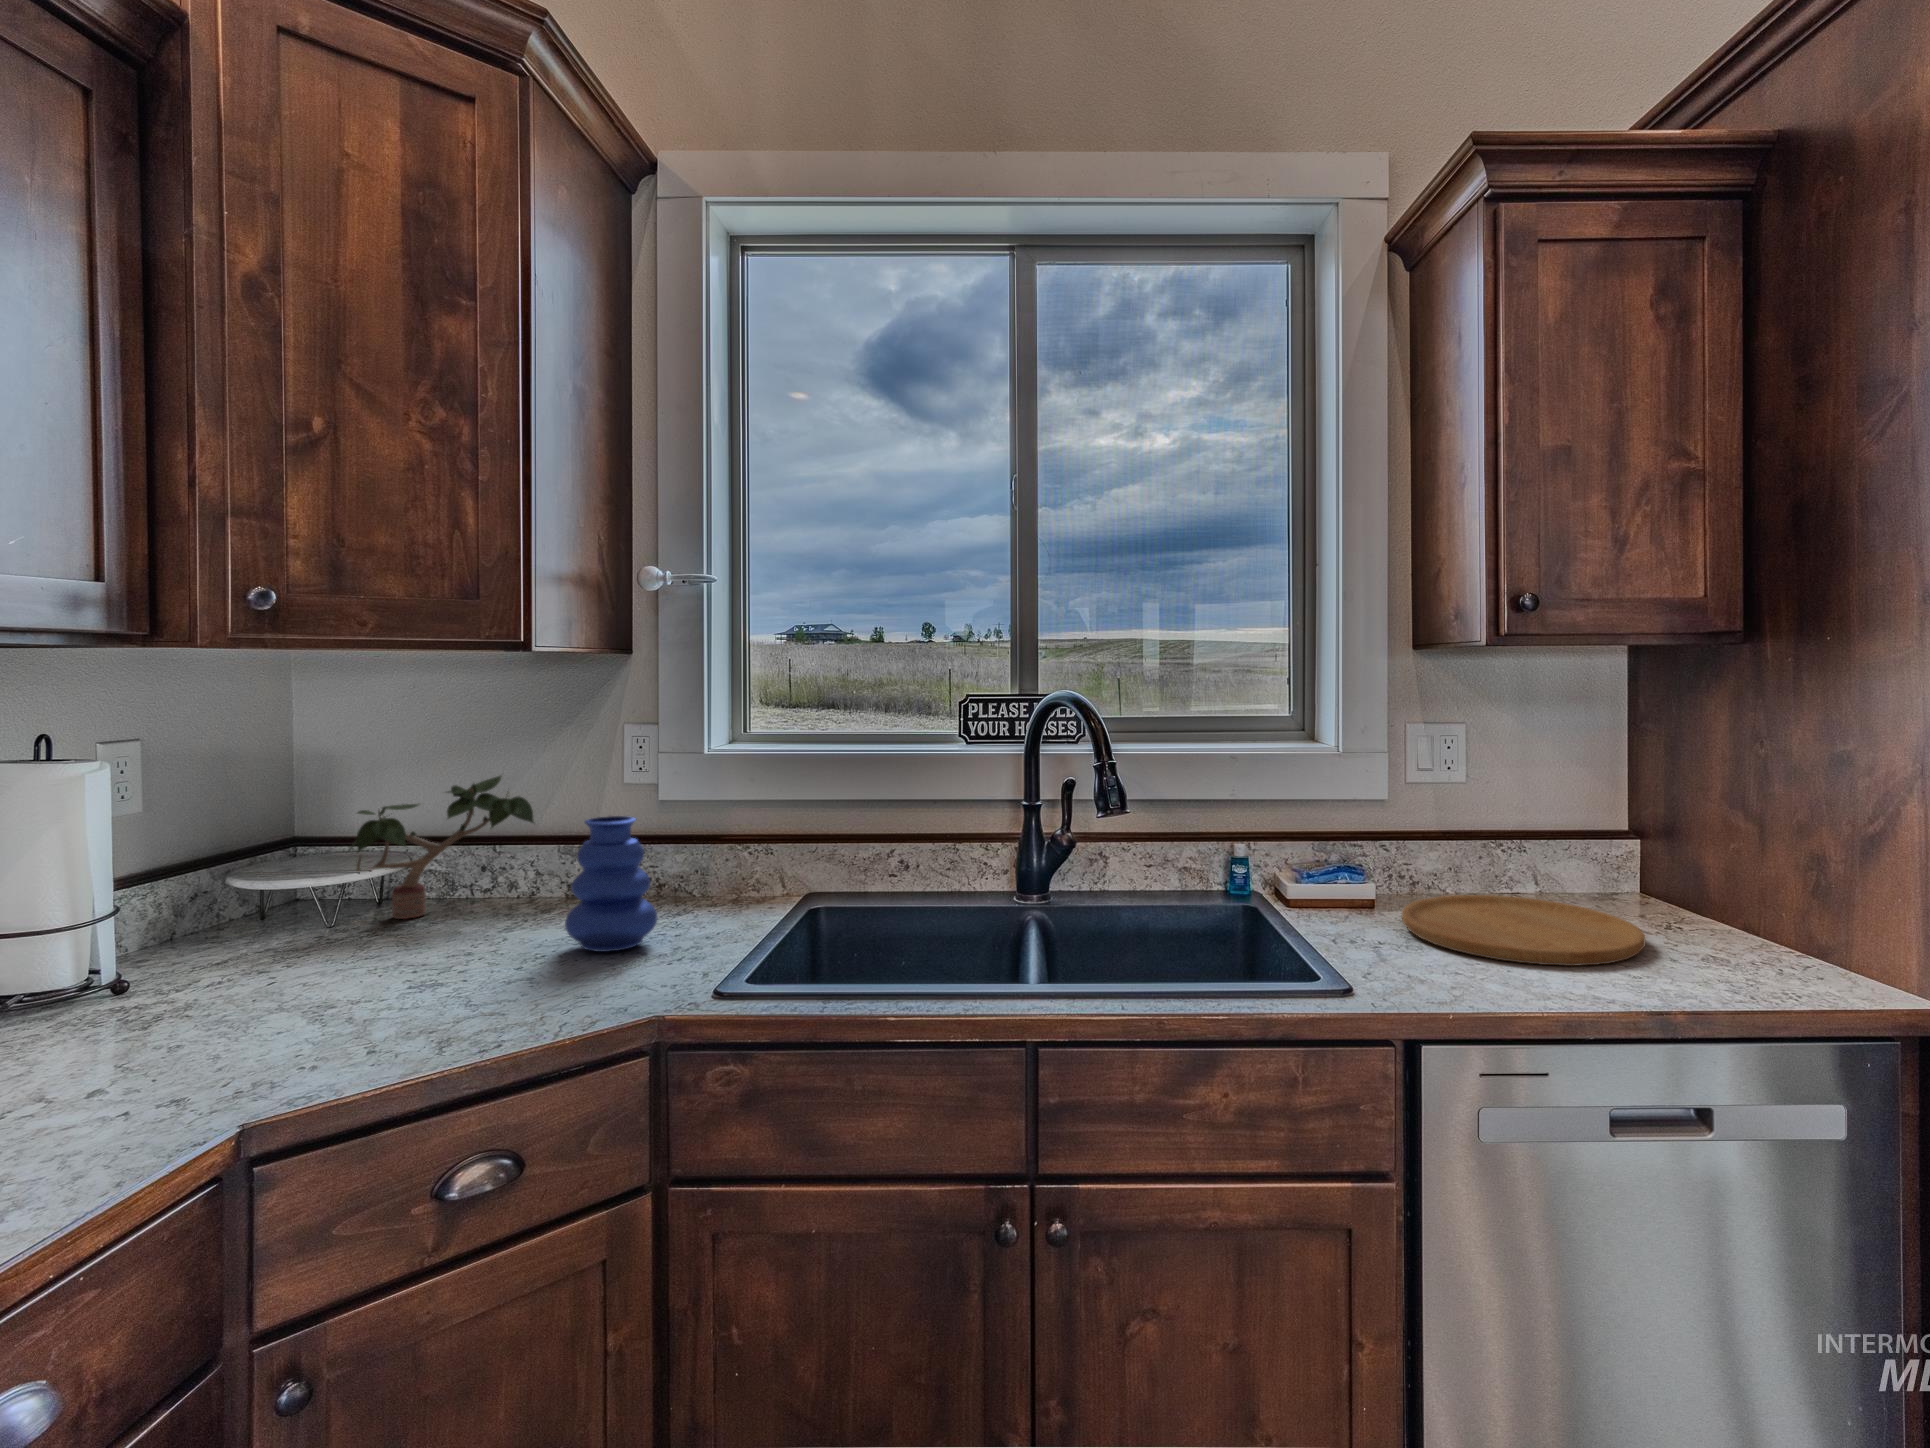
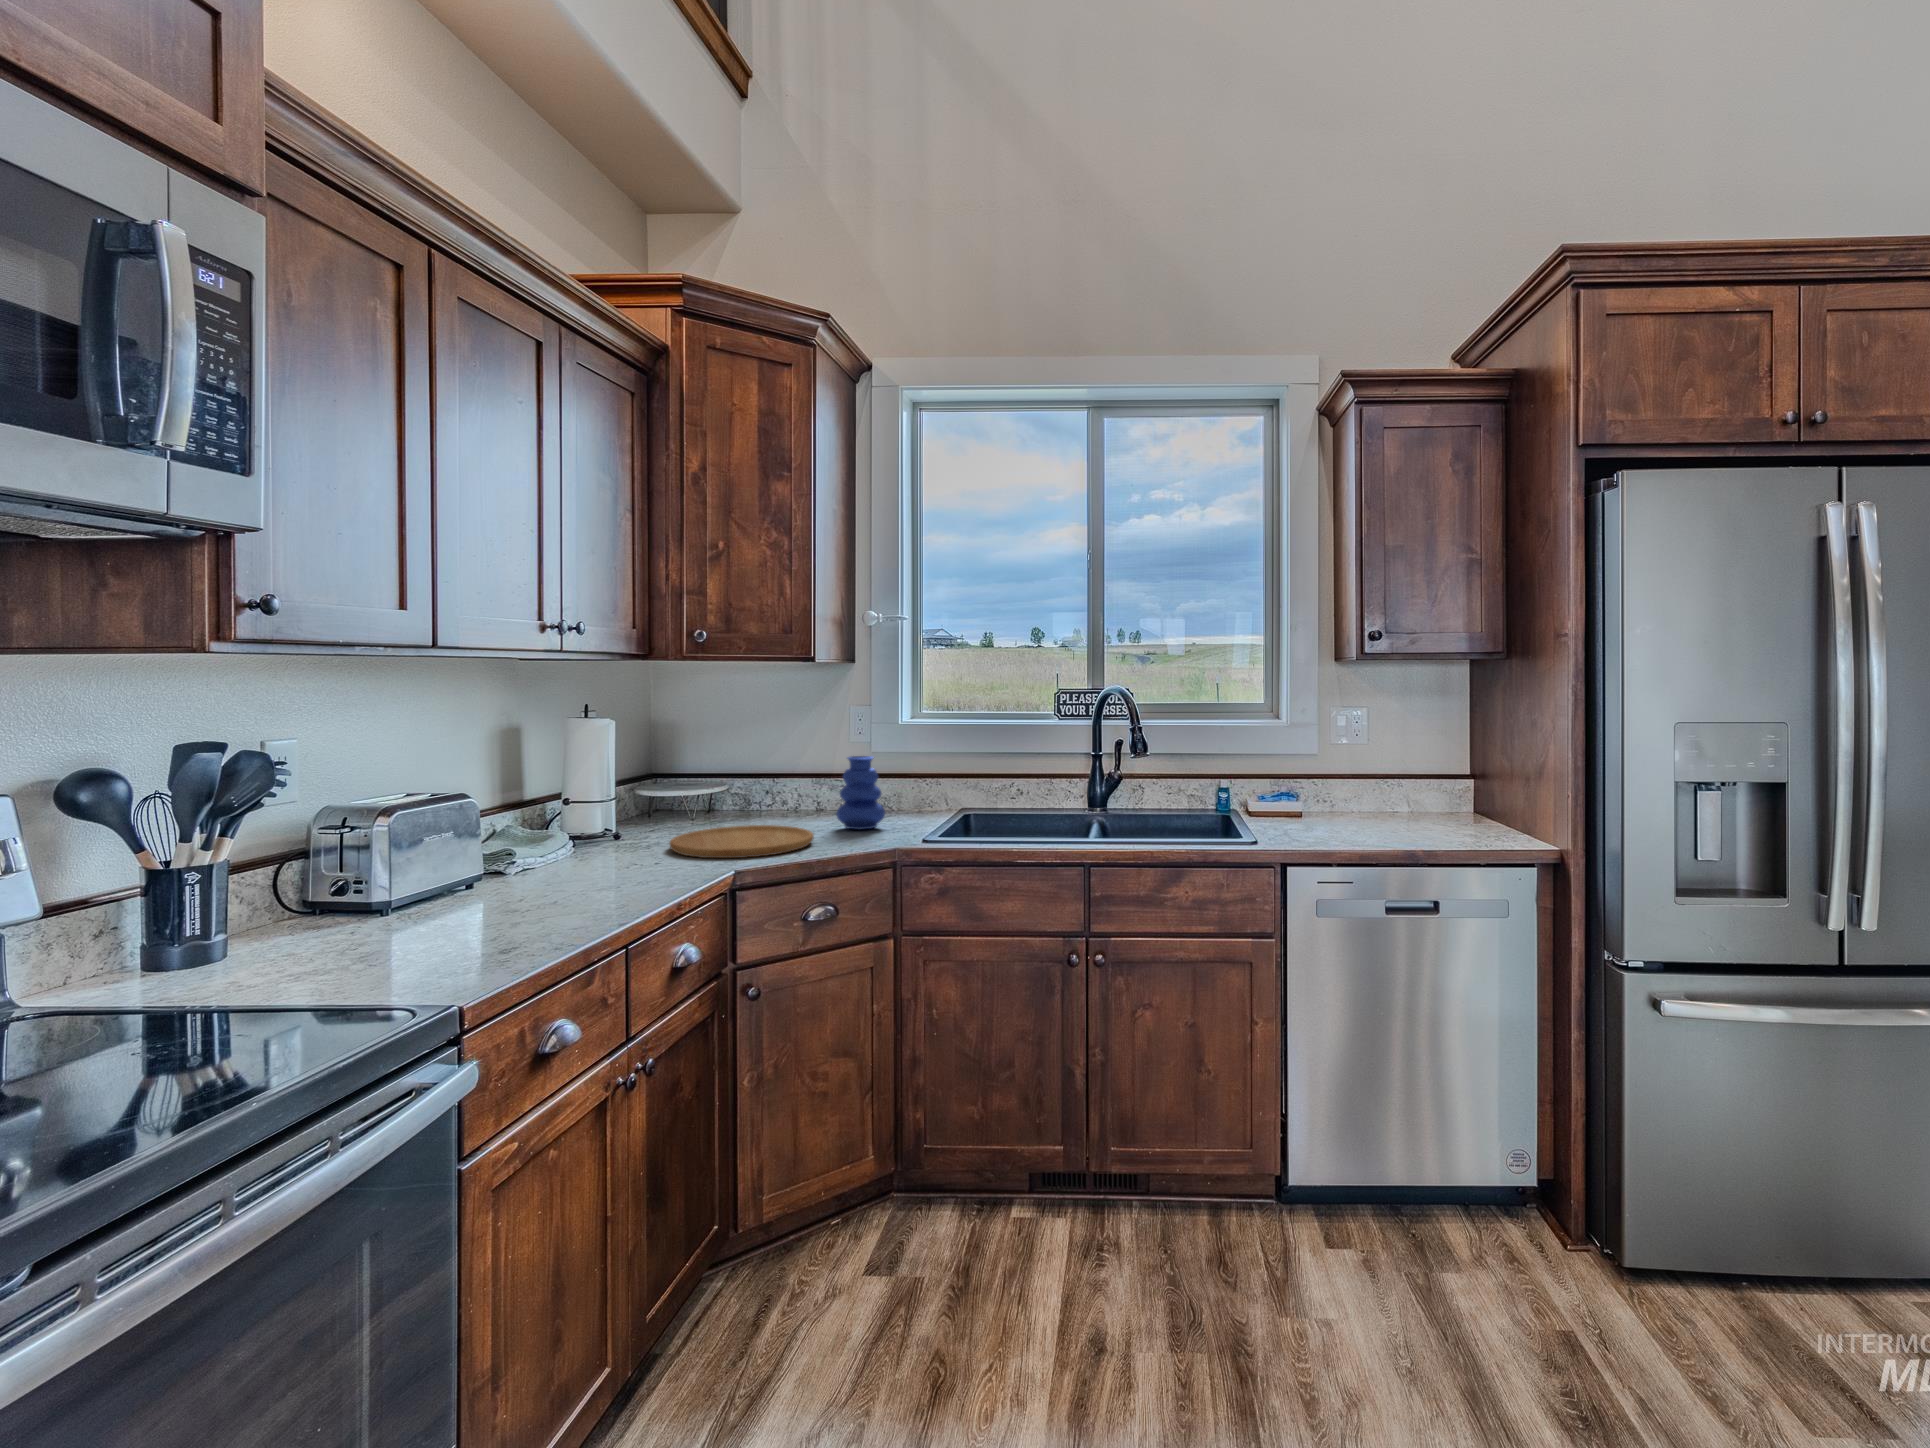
potted plant: present [350,776,534,919] -> none [697,733,816,818]
cutting board: present [1402,895,1645,966] -> present [669,825,814,858]

